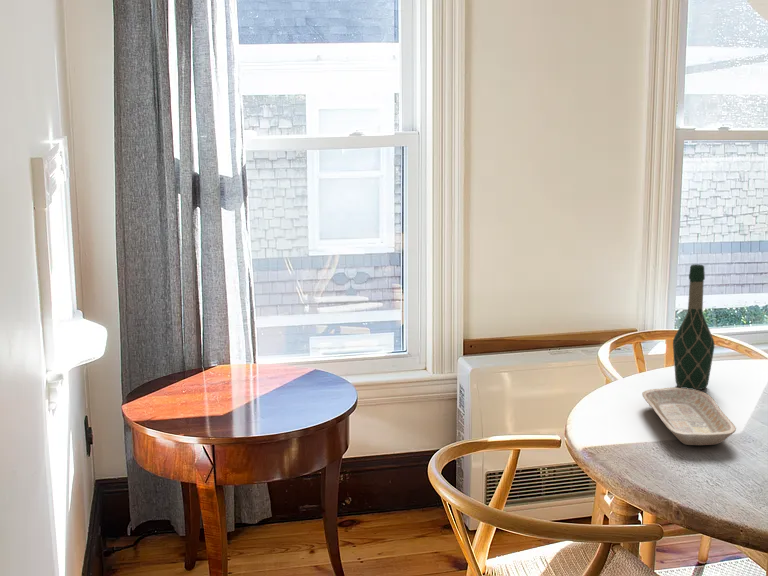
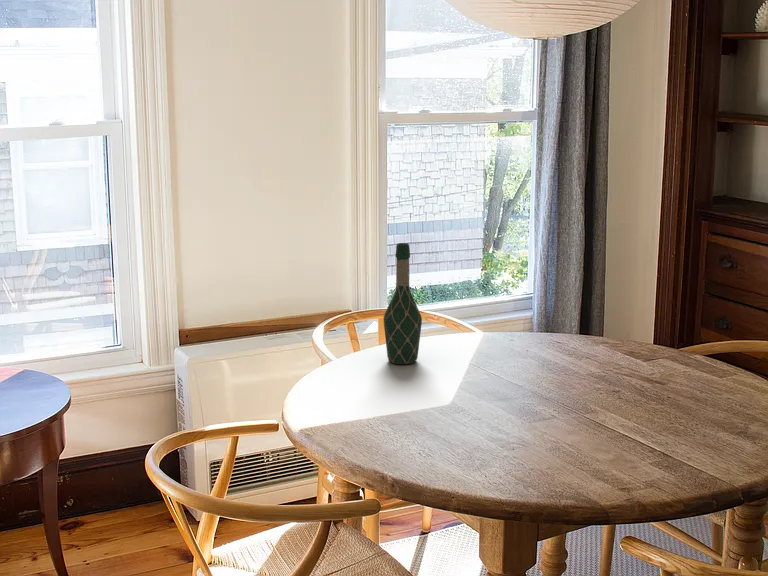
tray: present [642,387,736,445] -> none [356,363,445,417]

